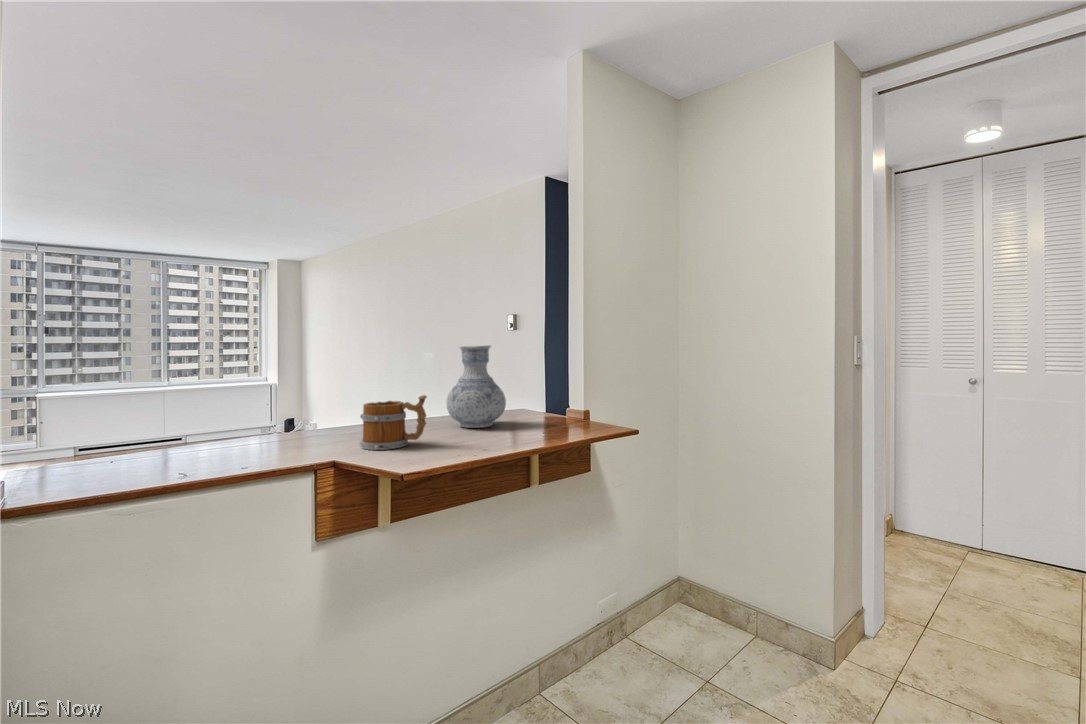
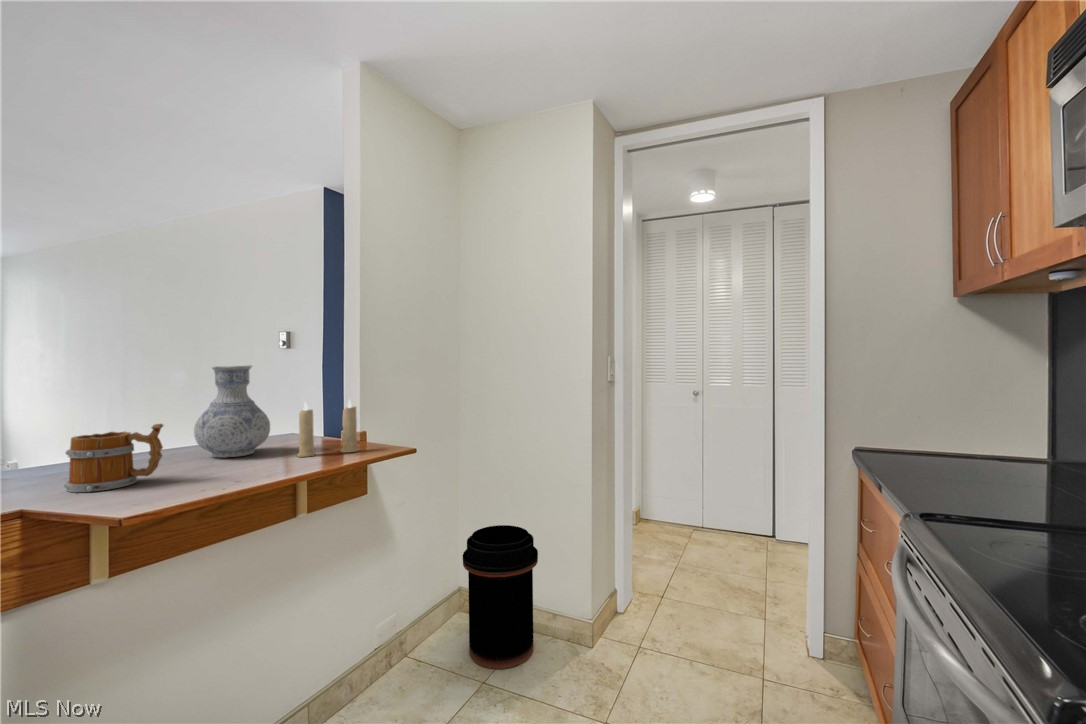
candle: none [529,378,584,432] -> present [297,400,359,457]
trash can: none [683,518,769,671] -> present [463,525,538,669]

